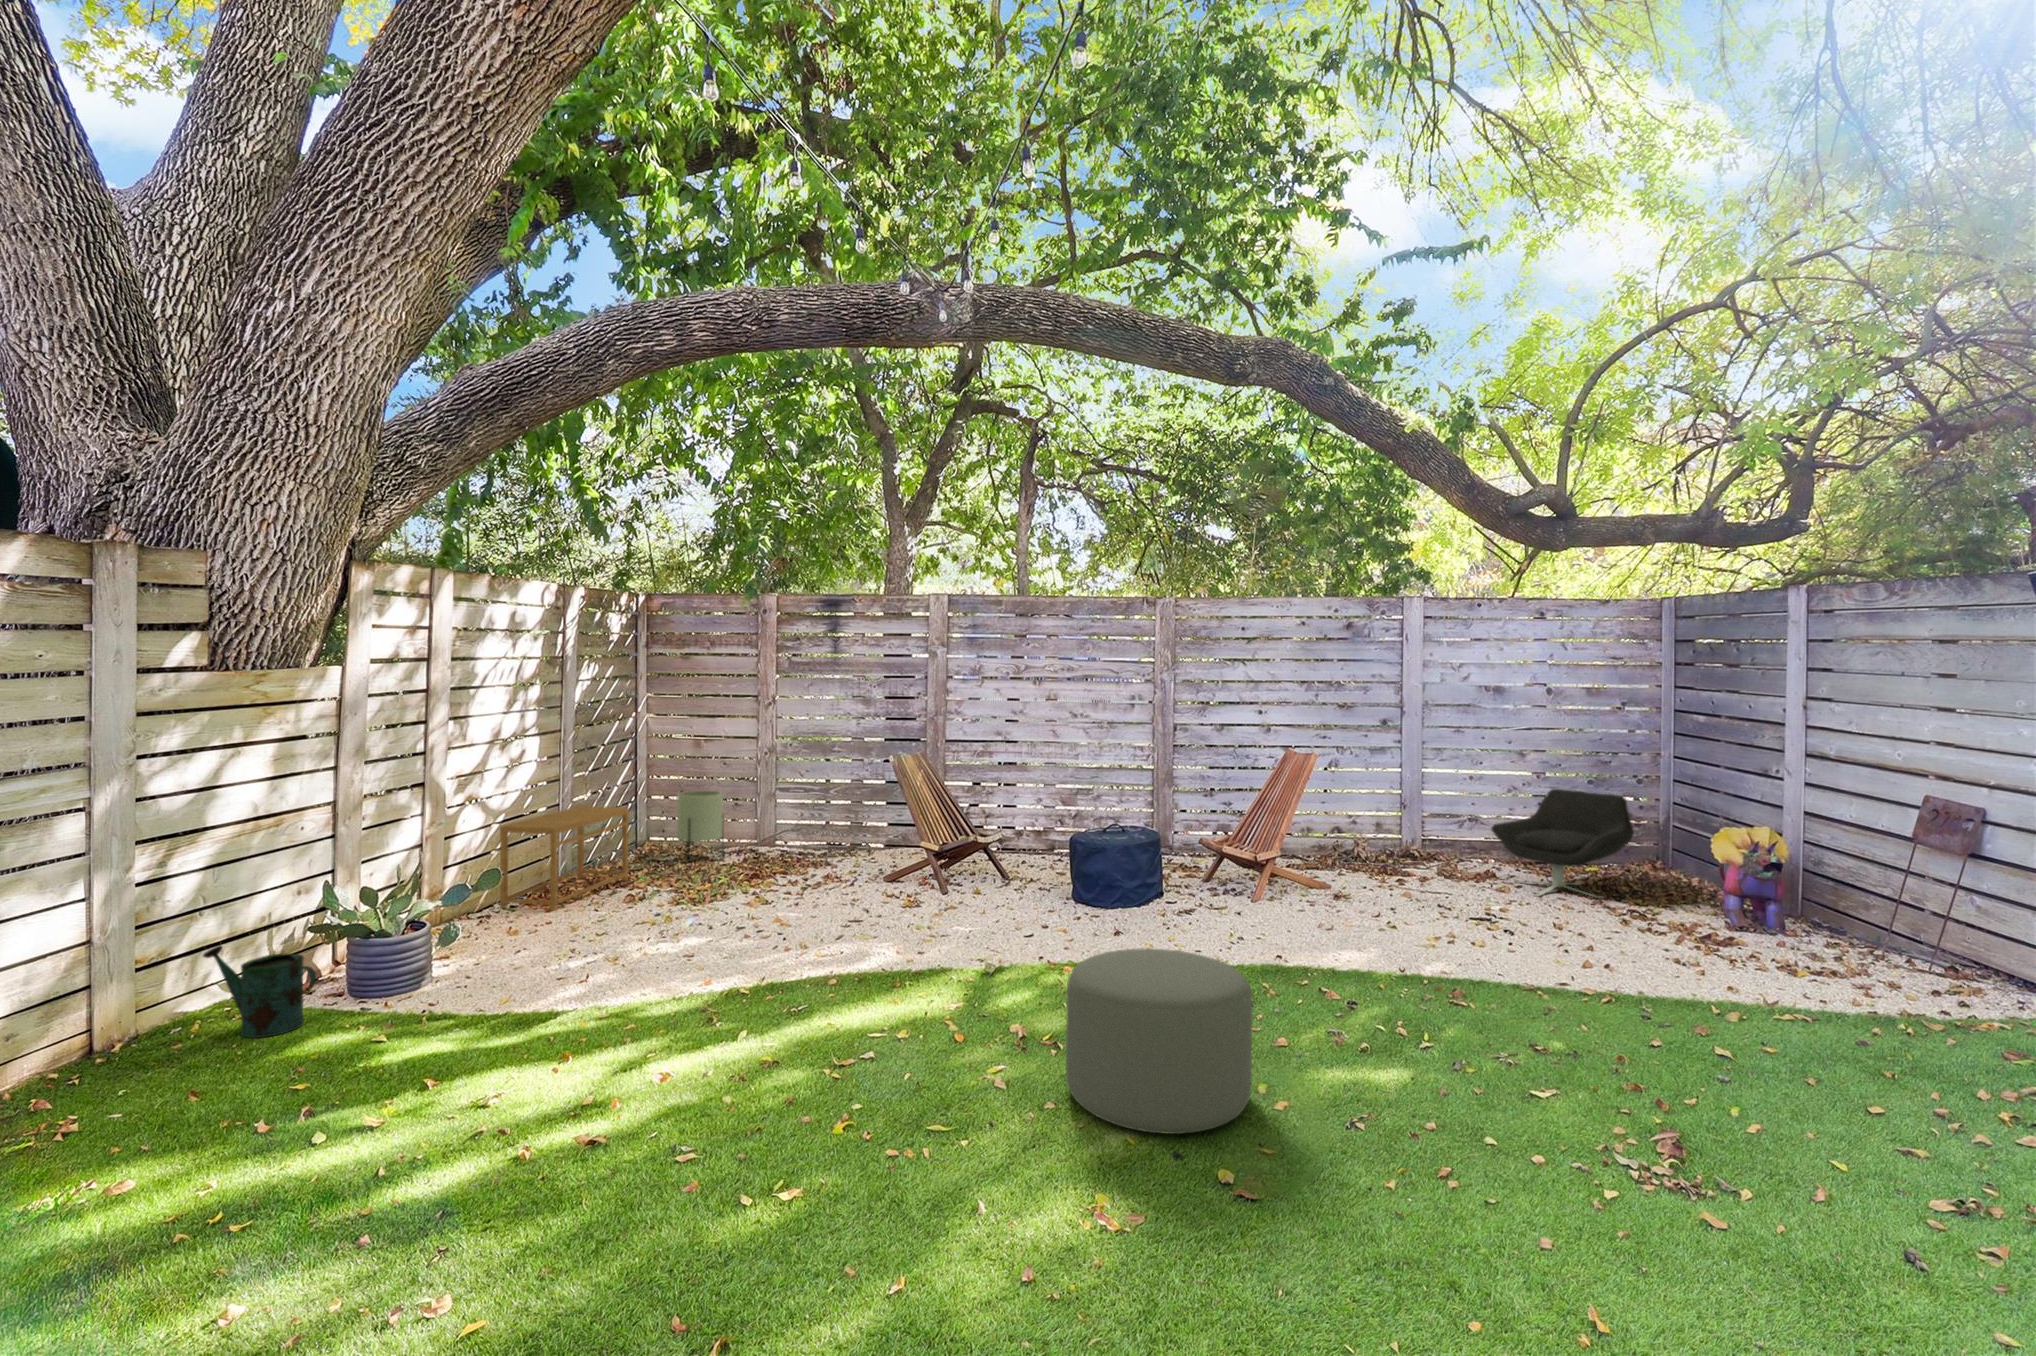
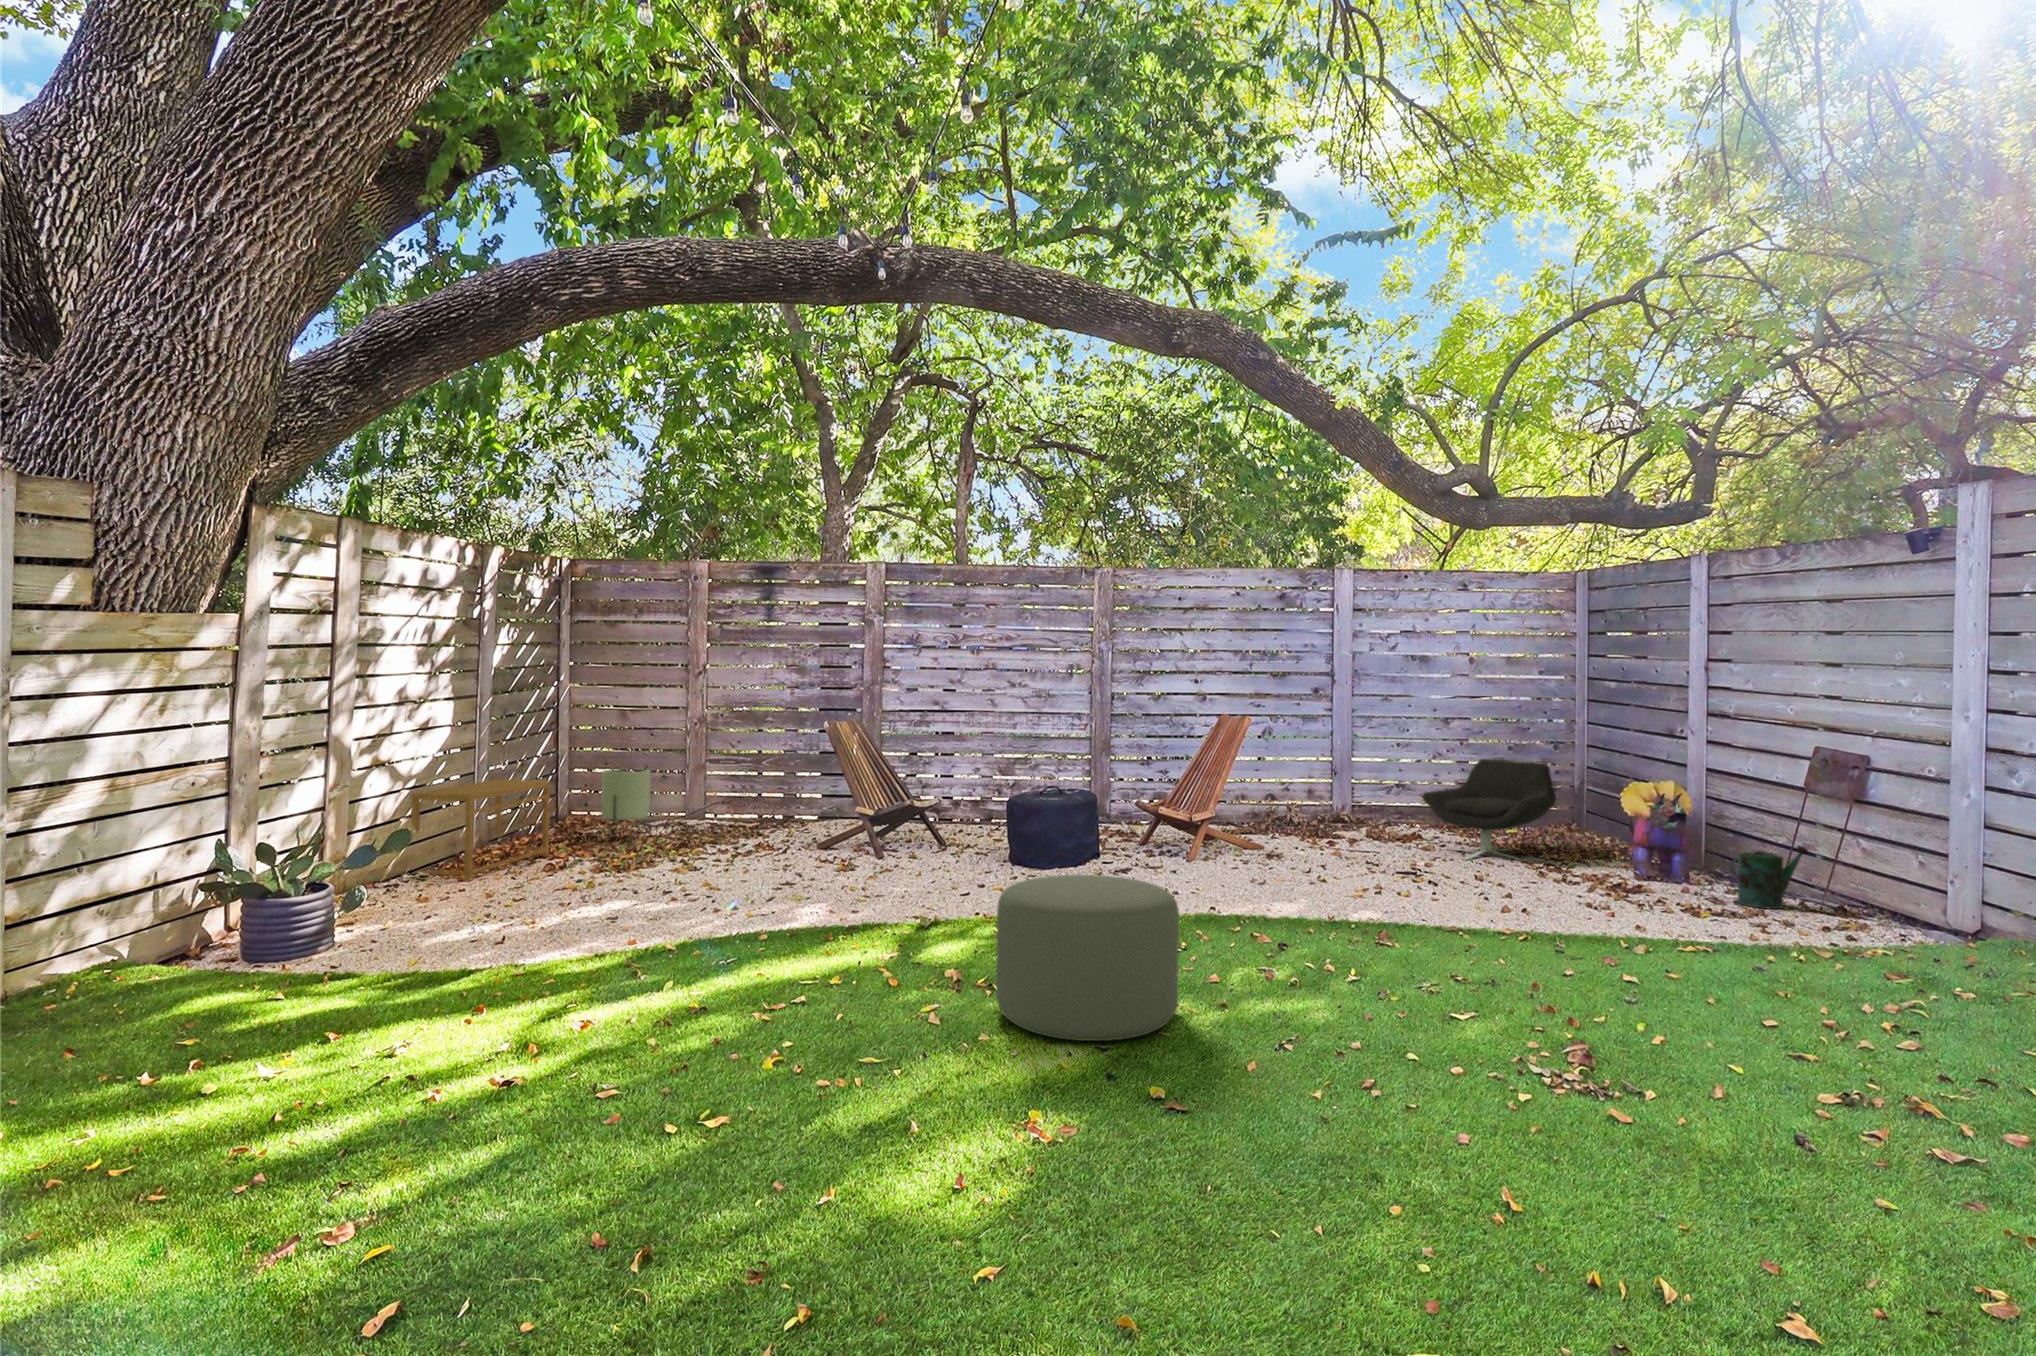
watering can: present [203,945,316,1038] -> present [1730,845,1811,909]

